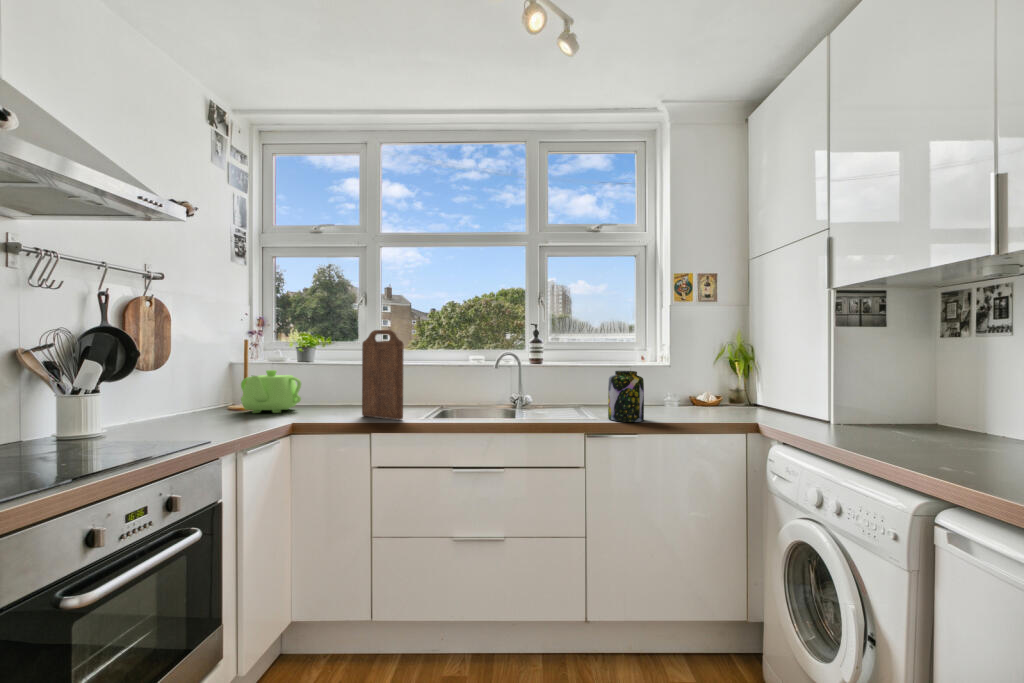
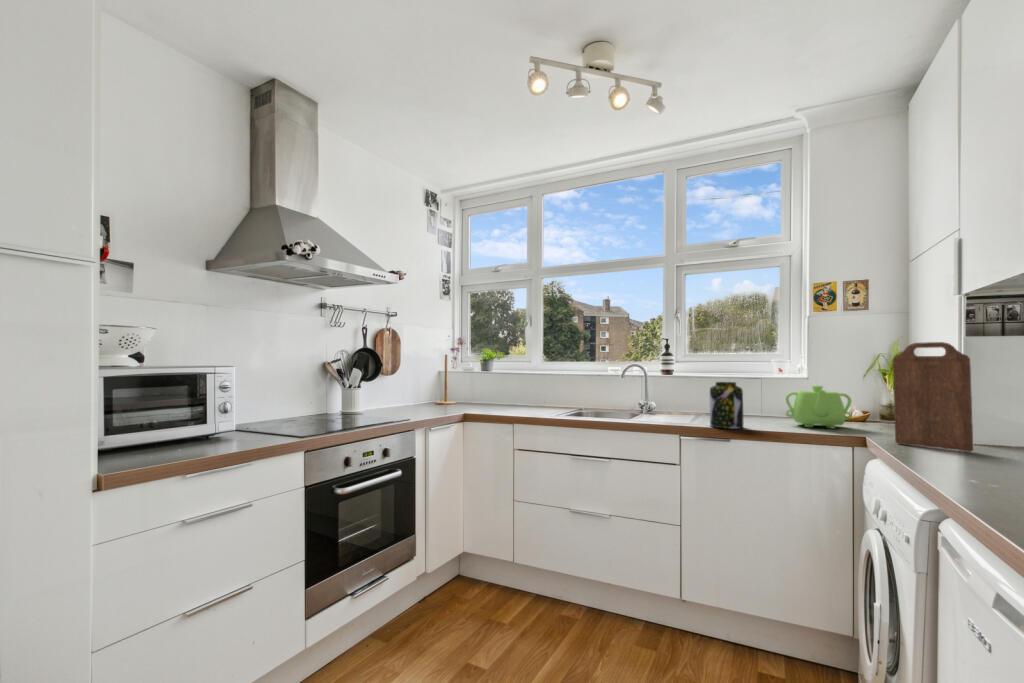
cutting board: present [362,330,404,420] -> present [893,342,973,452]
teapot: present [241,370,301,413] -> present [786,386,852,428]

